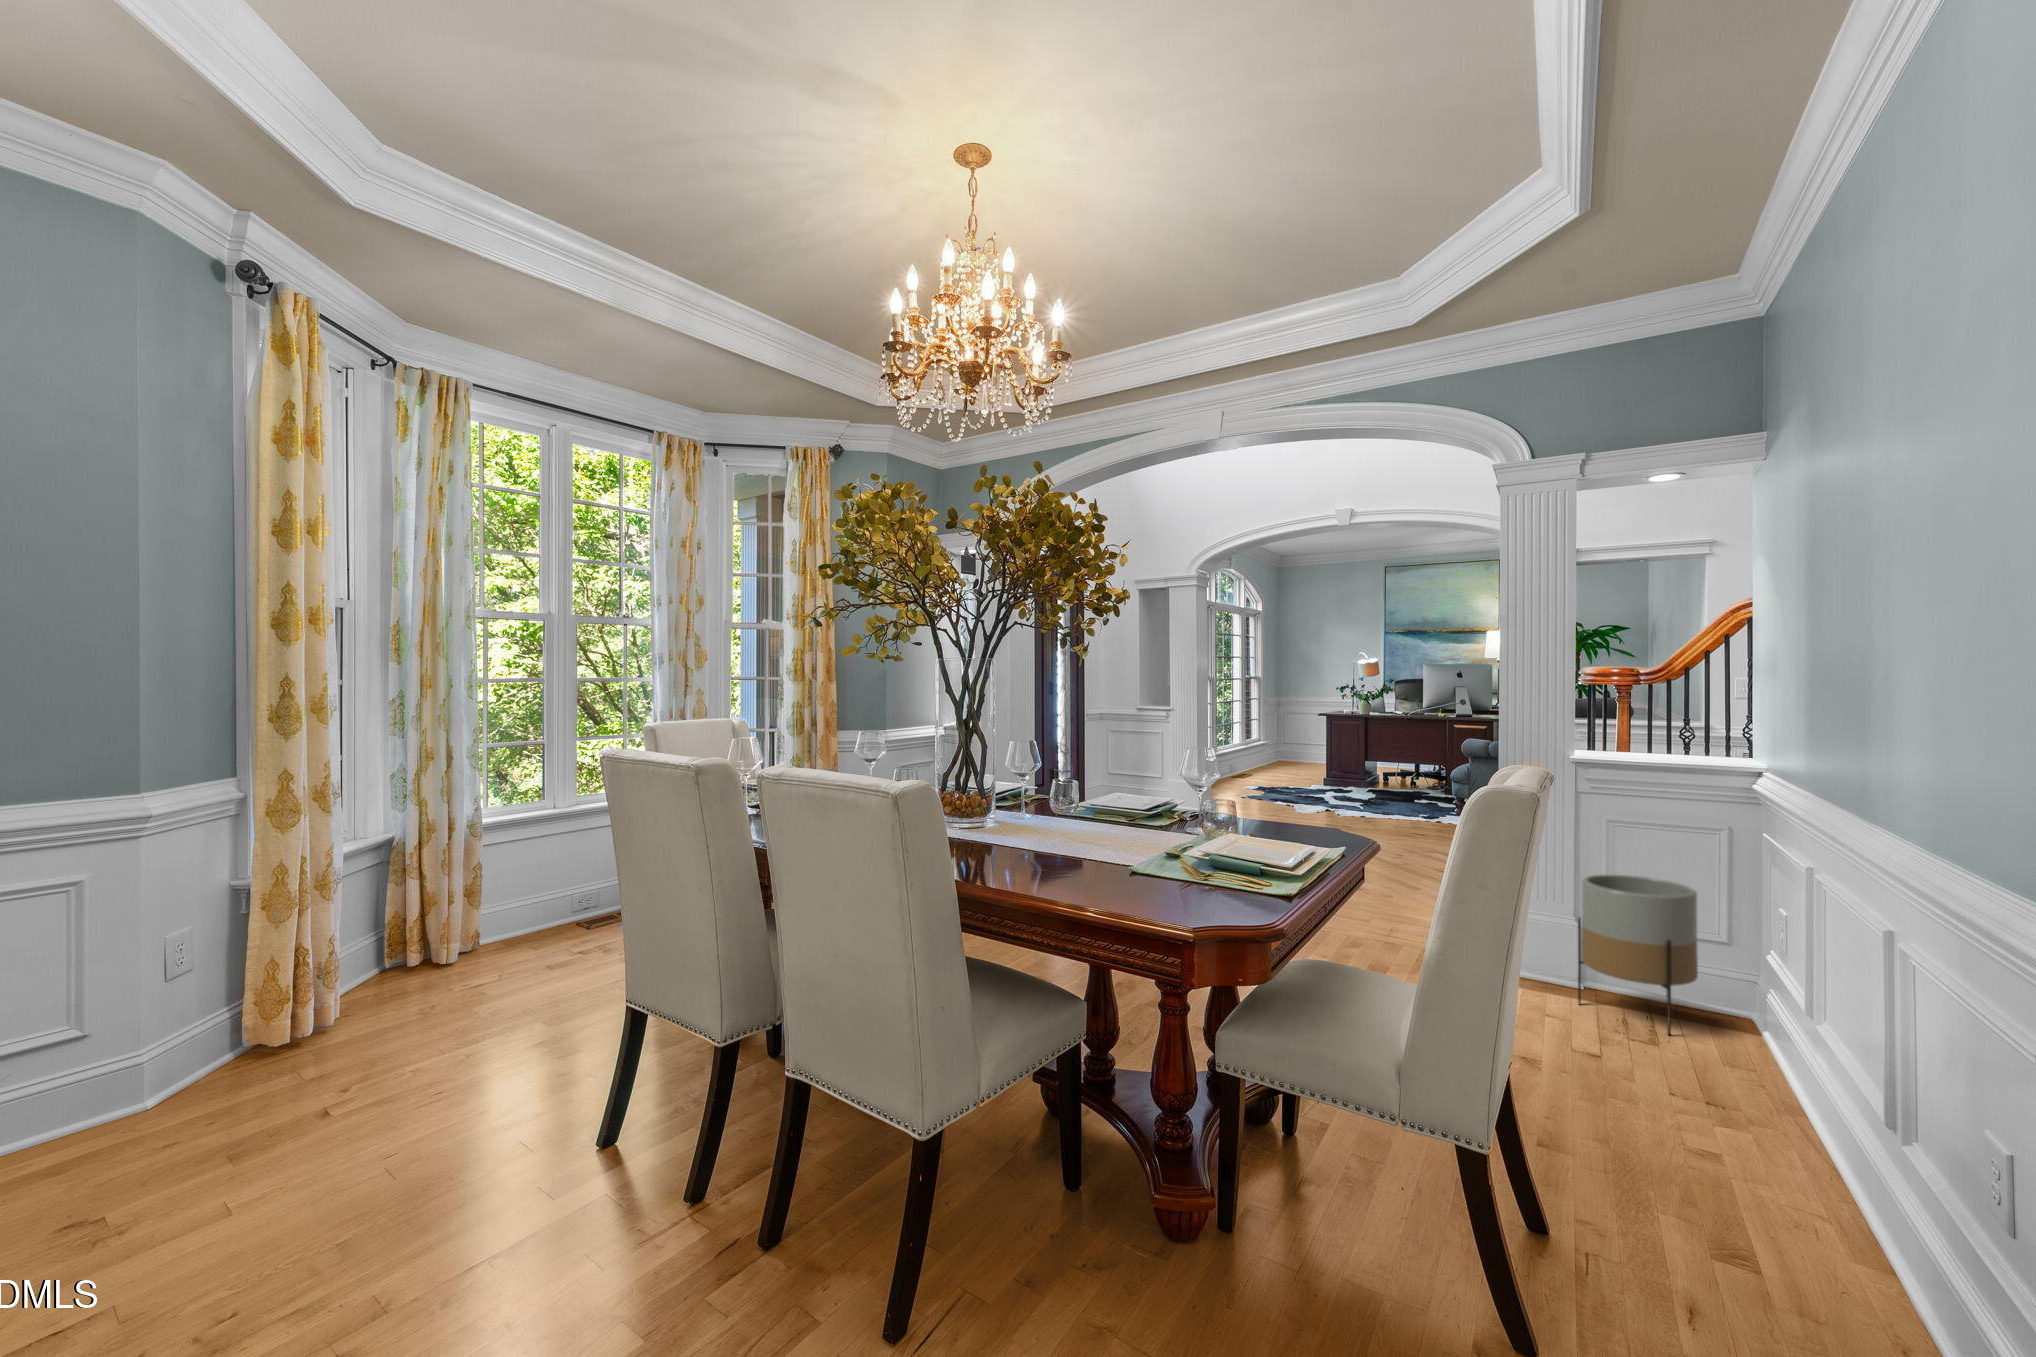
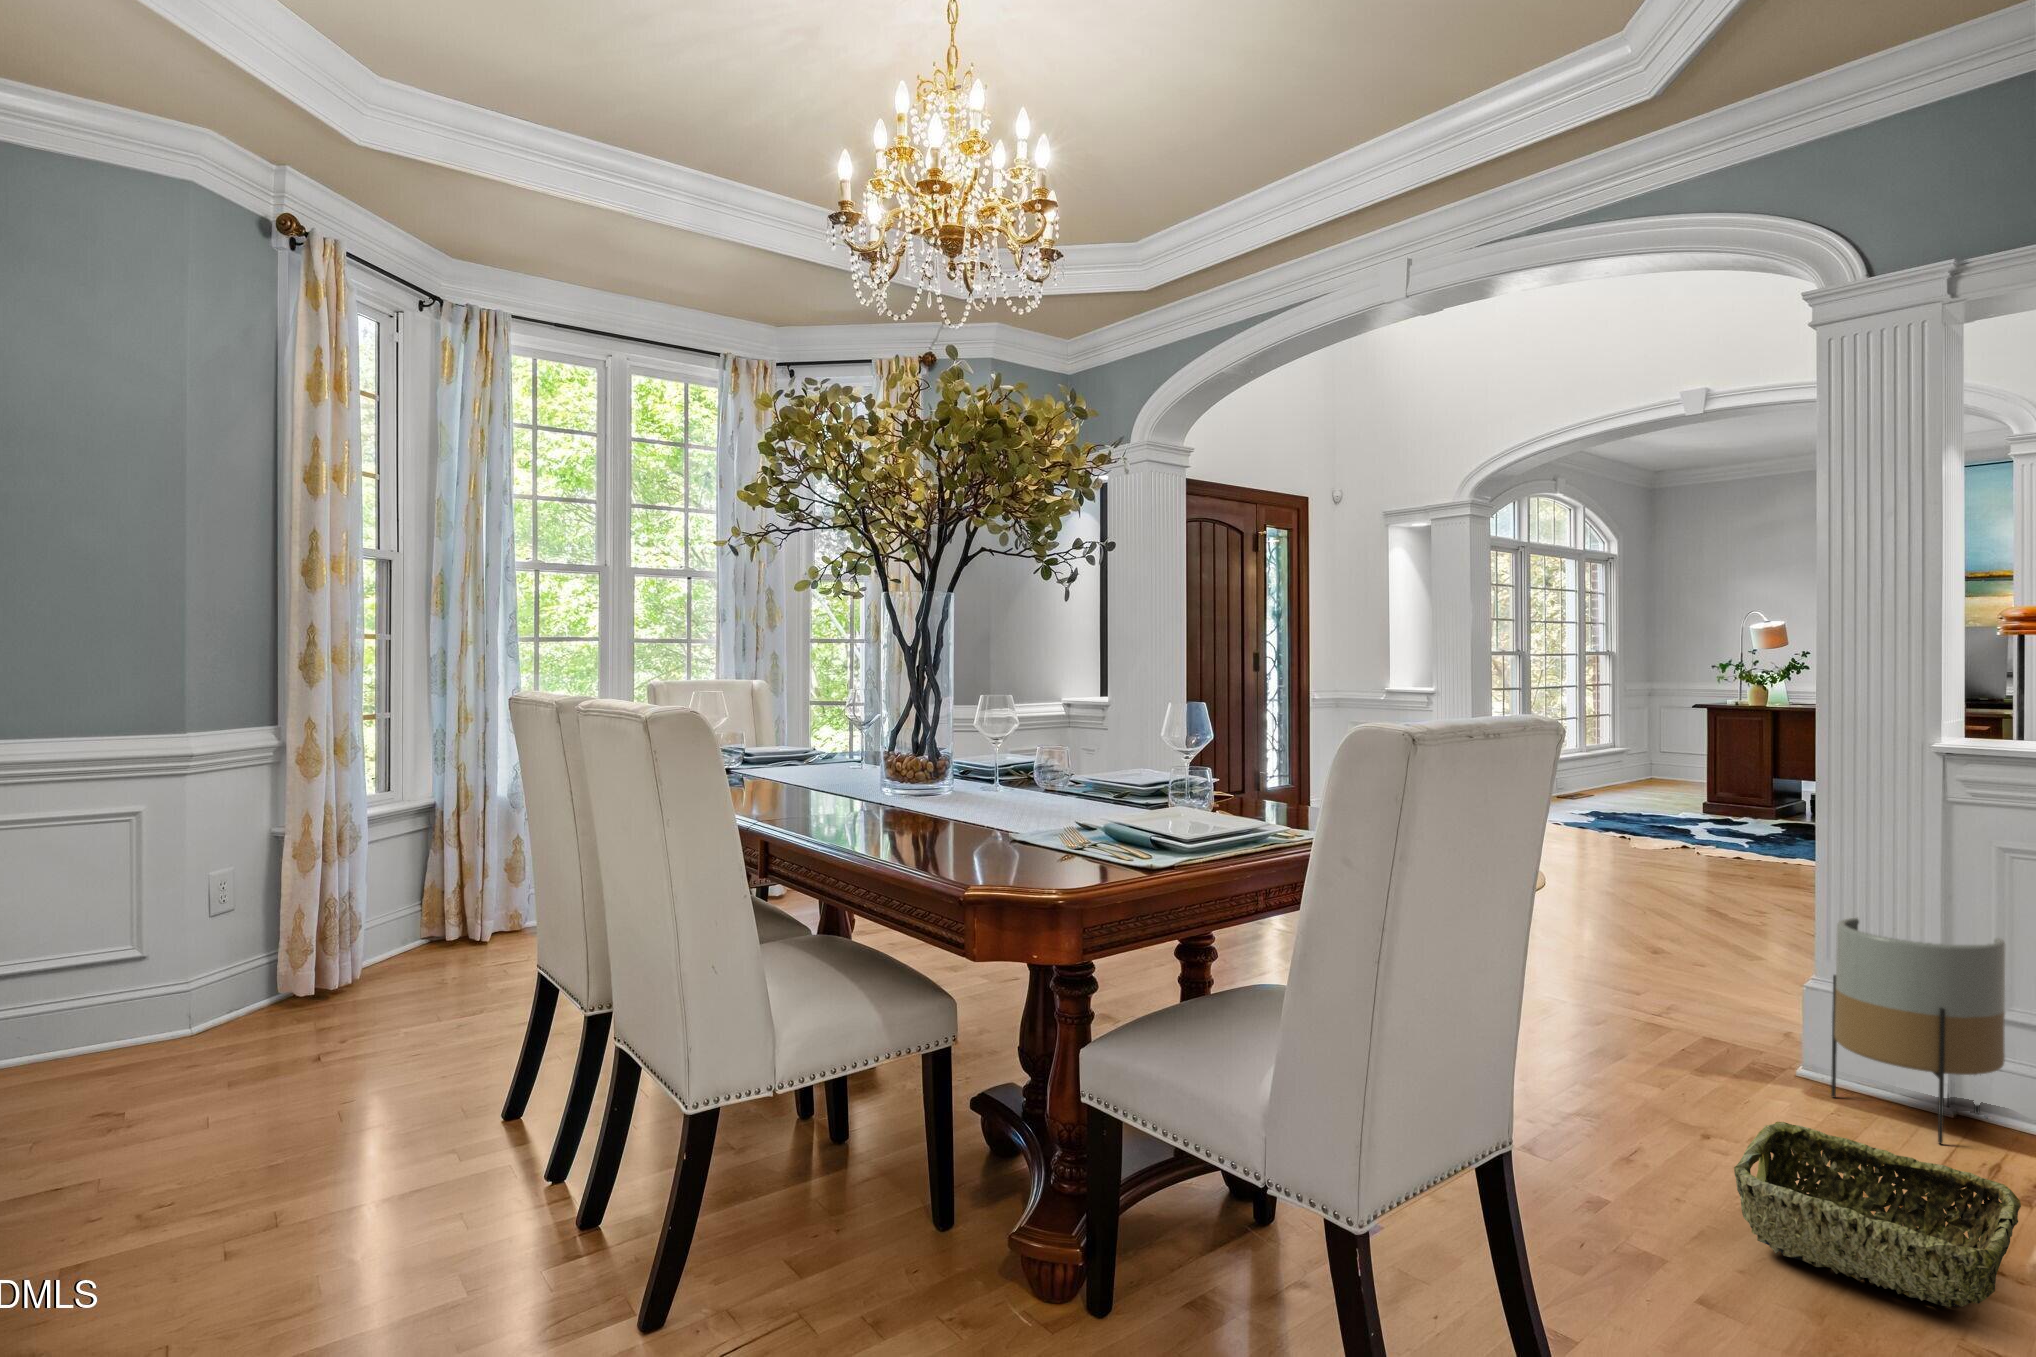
woven basket: none [1624,1044,1839,1178] -> present [1734,1122,2021,1307]

